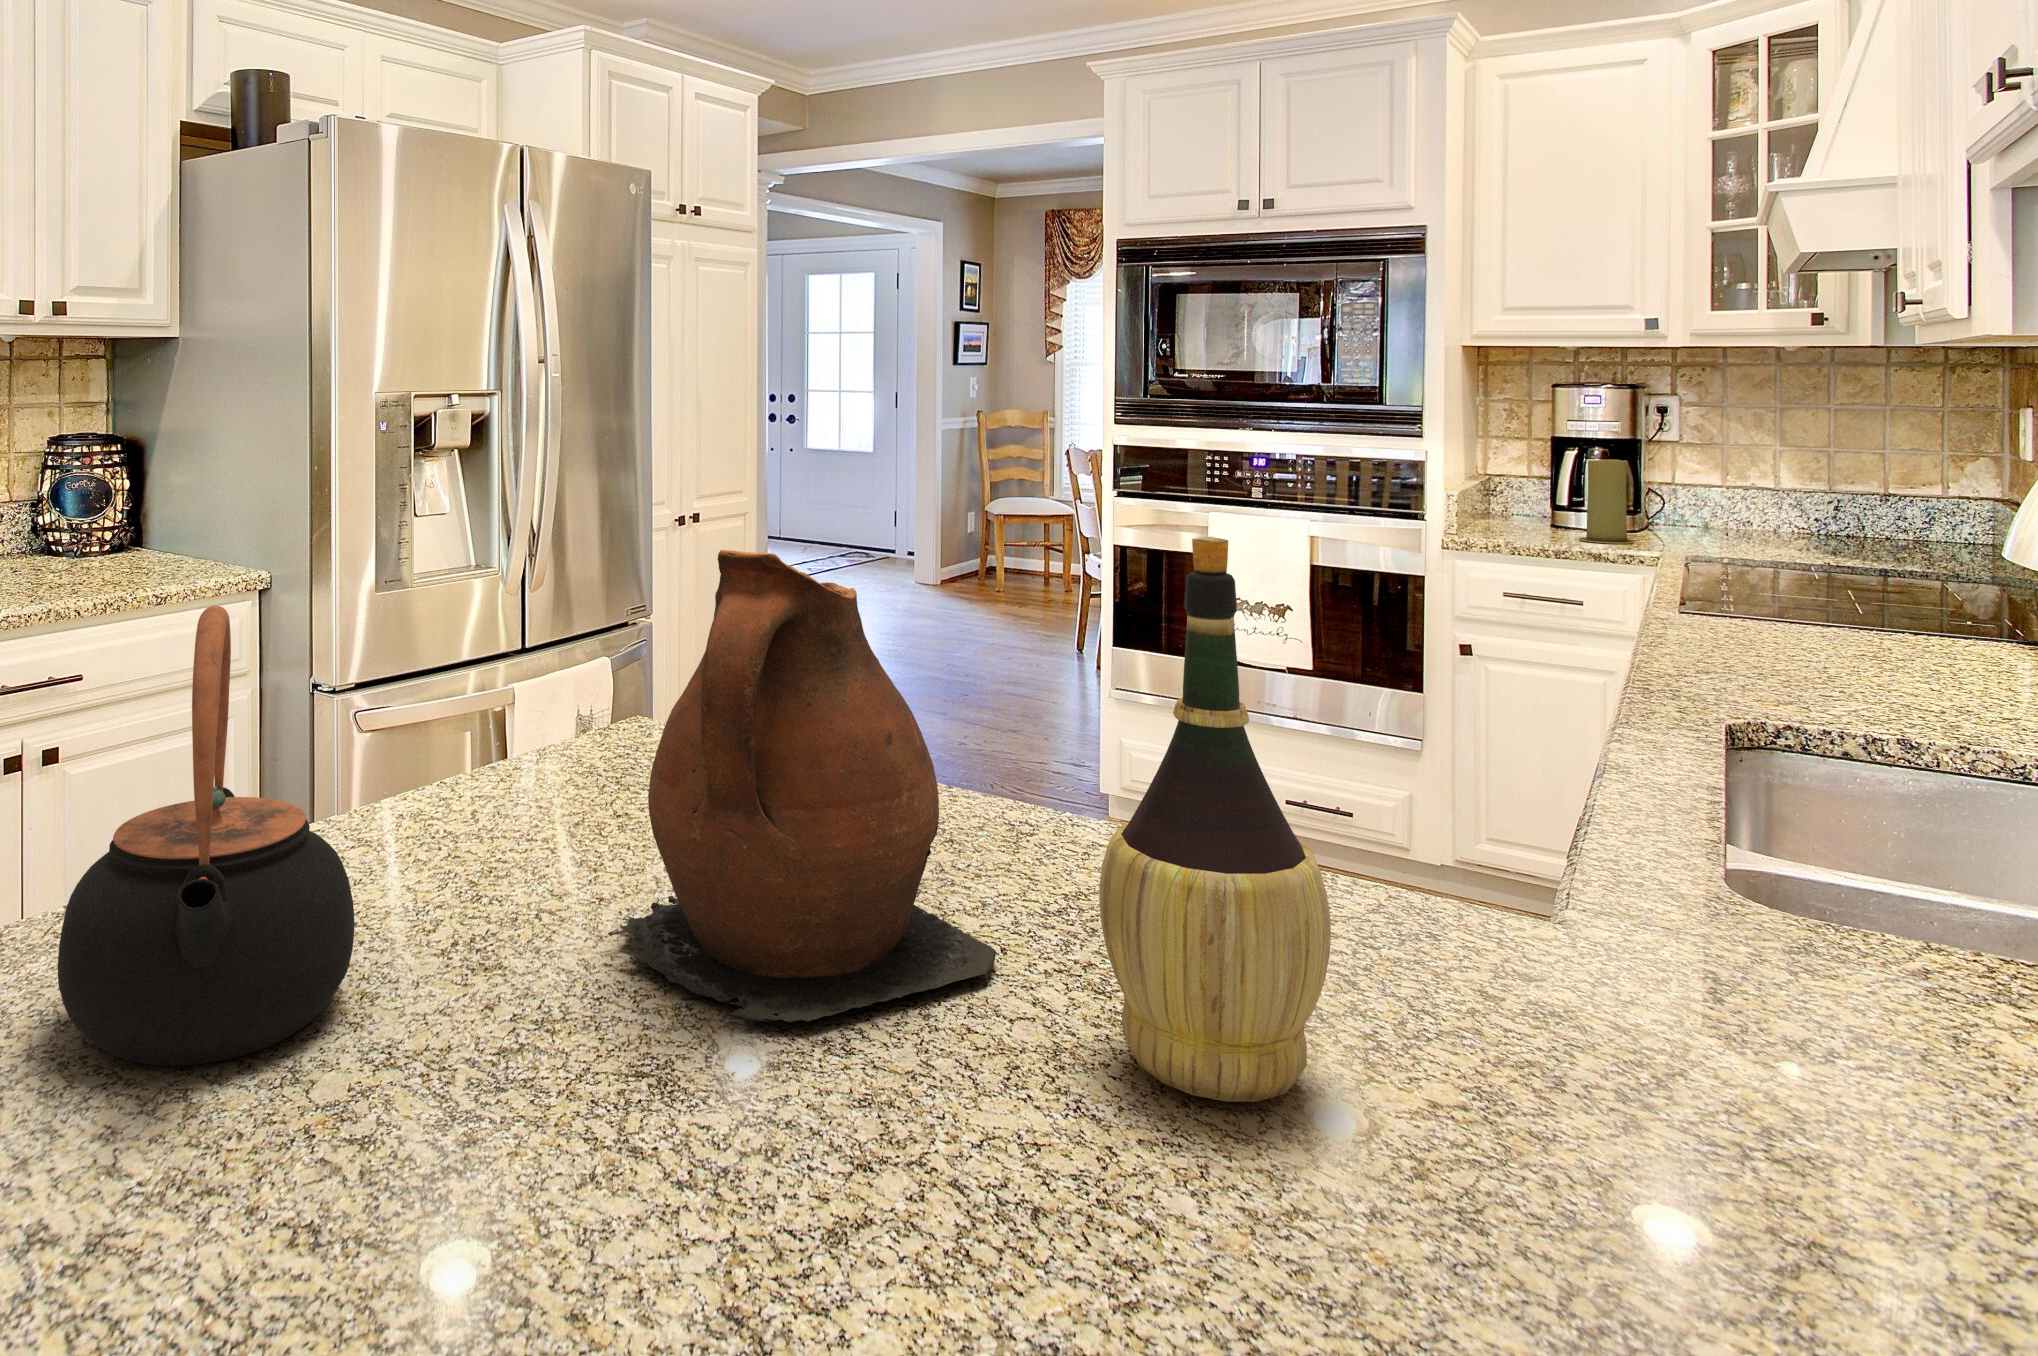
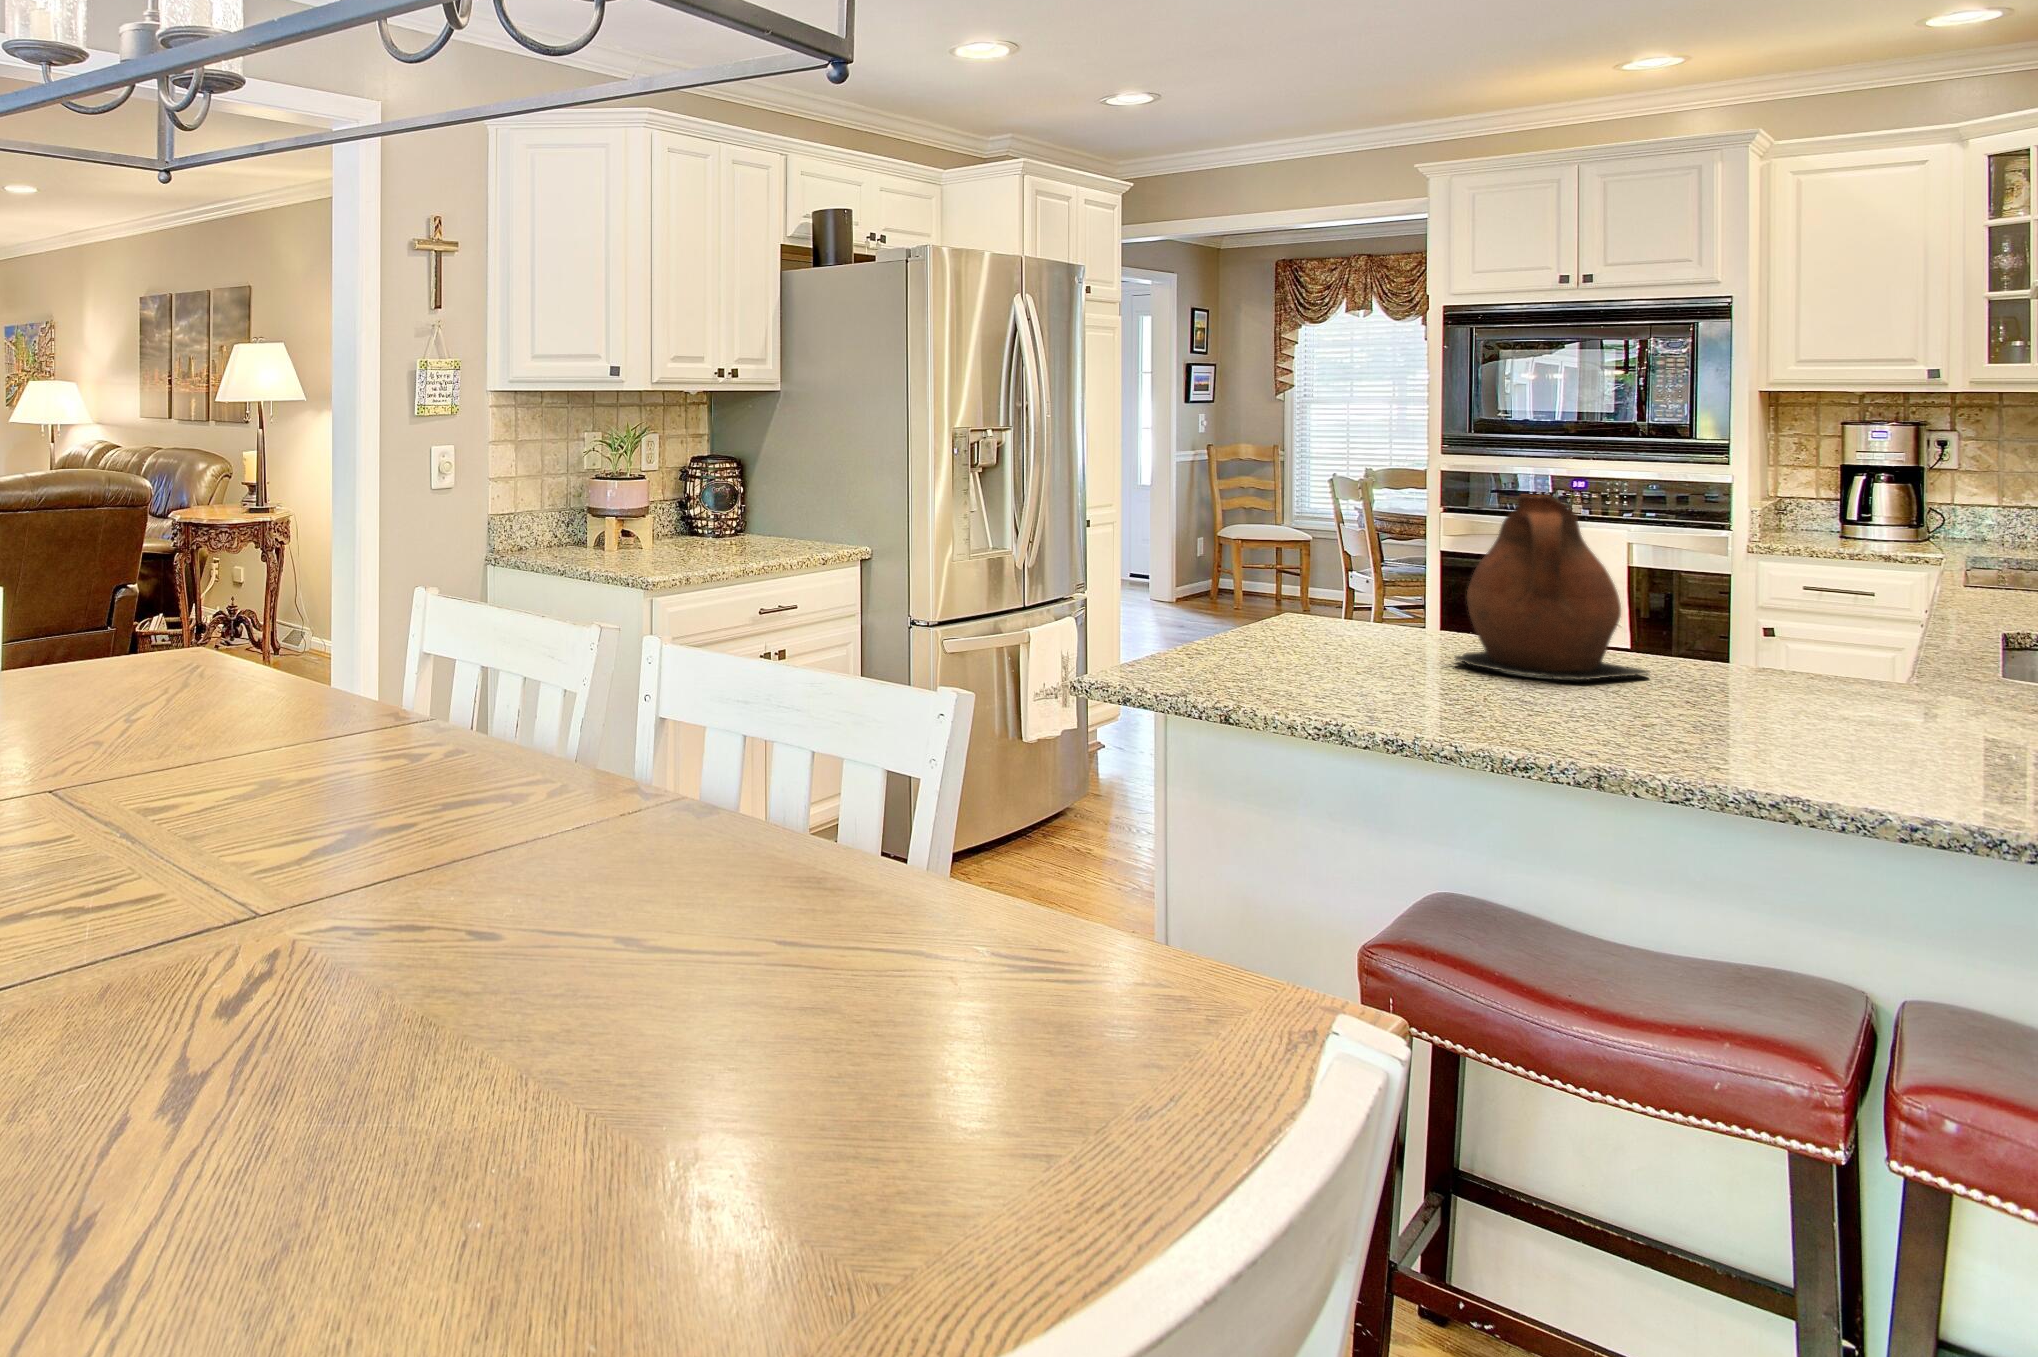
candle: present [1579,459,1635,544] -> none [1866,482,1919,549]
wine bottle: present [1099,537,1331,1102] -> none [1725,485,1839,698]
teapot: present [58,606,354,1066] -> none [1251,514,1378,683]

